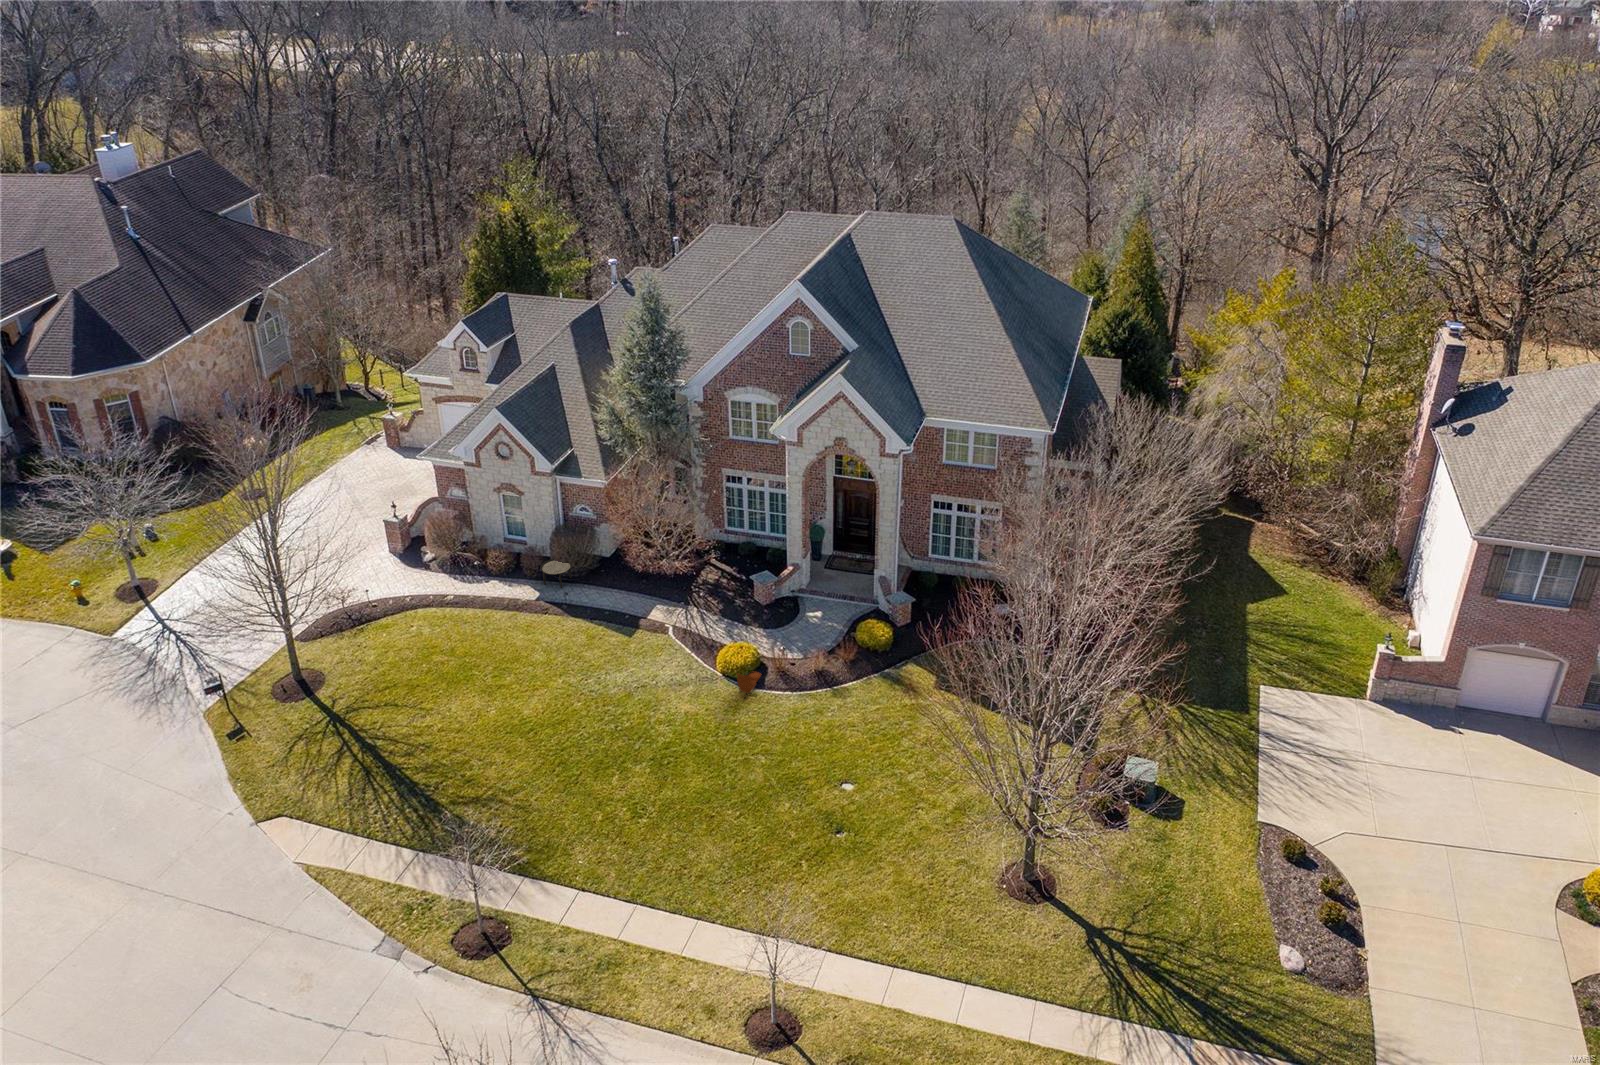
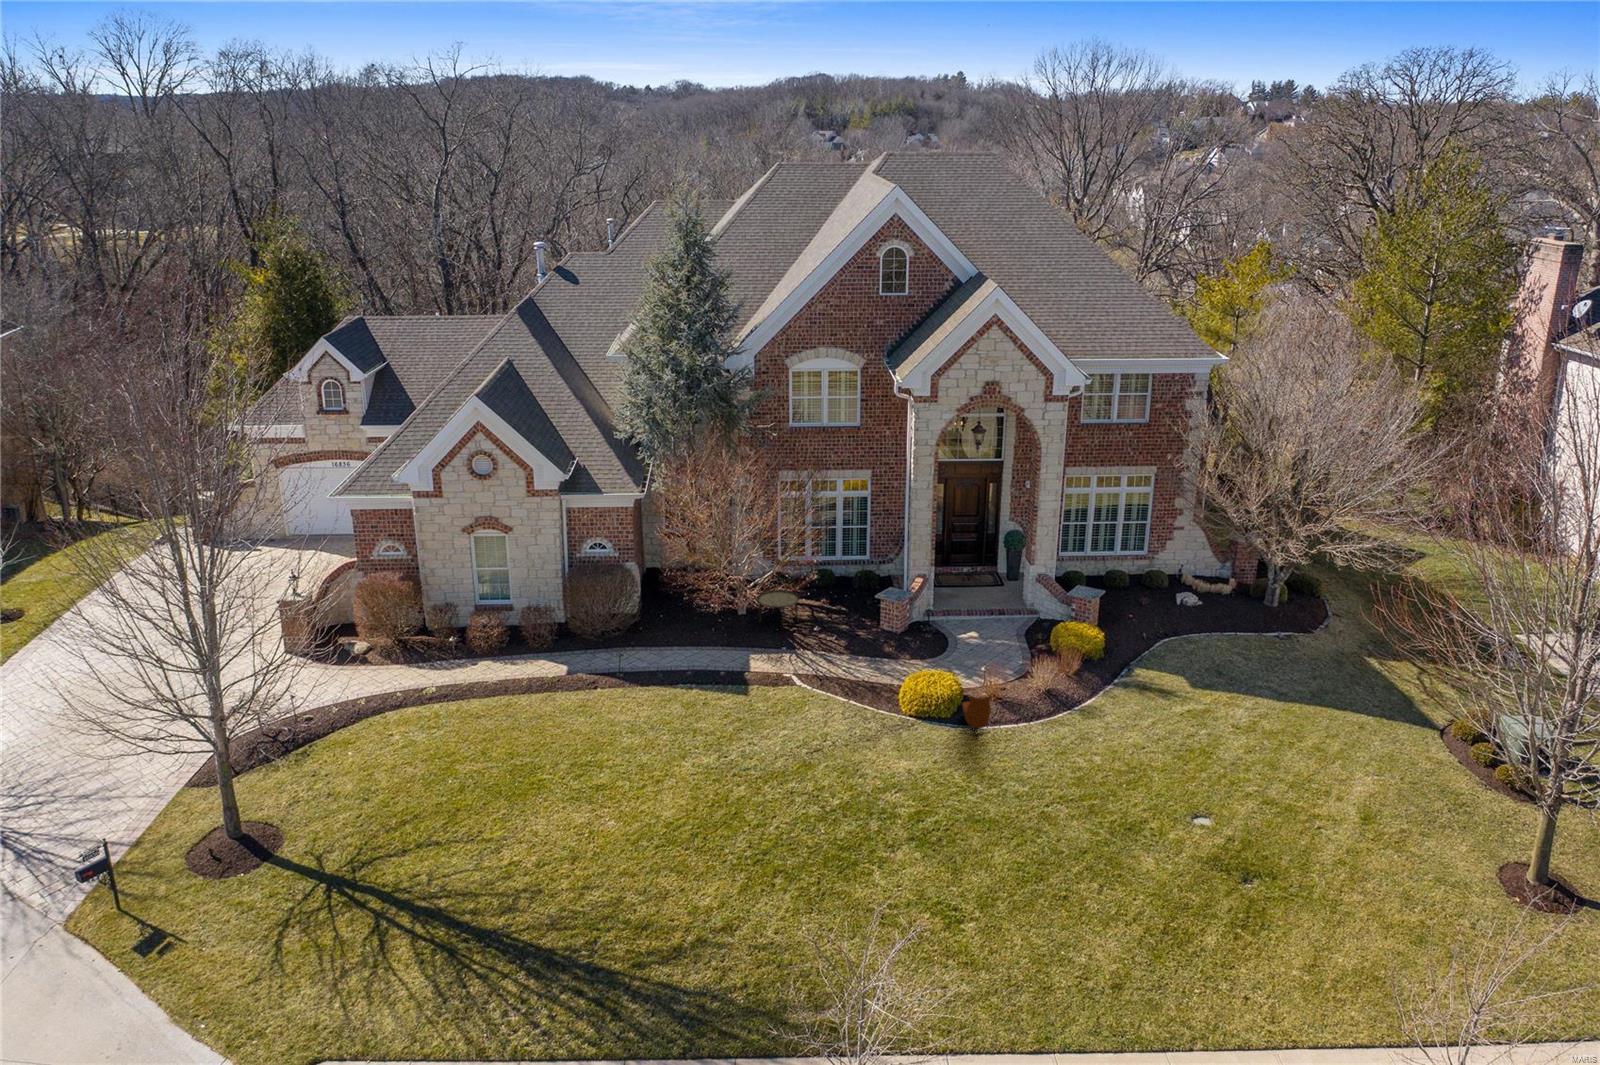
round table: present [540,559,572,588] -> present [757,590,800,629]

